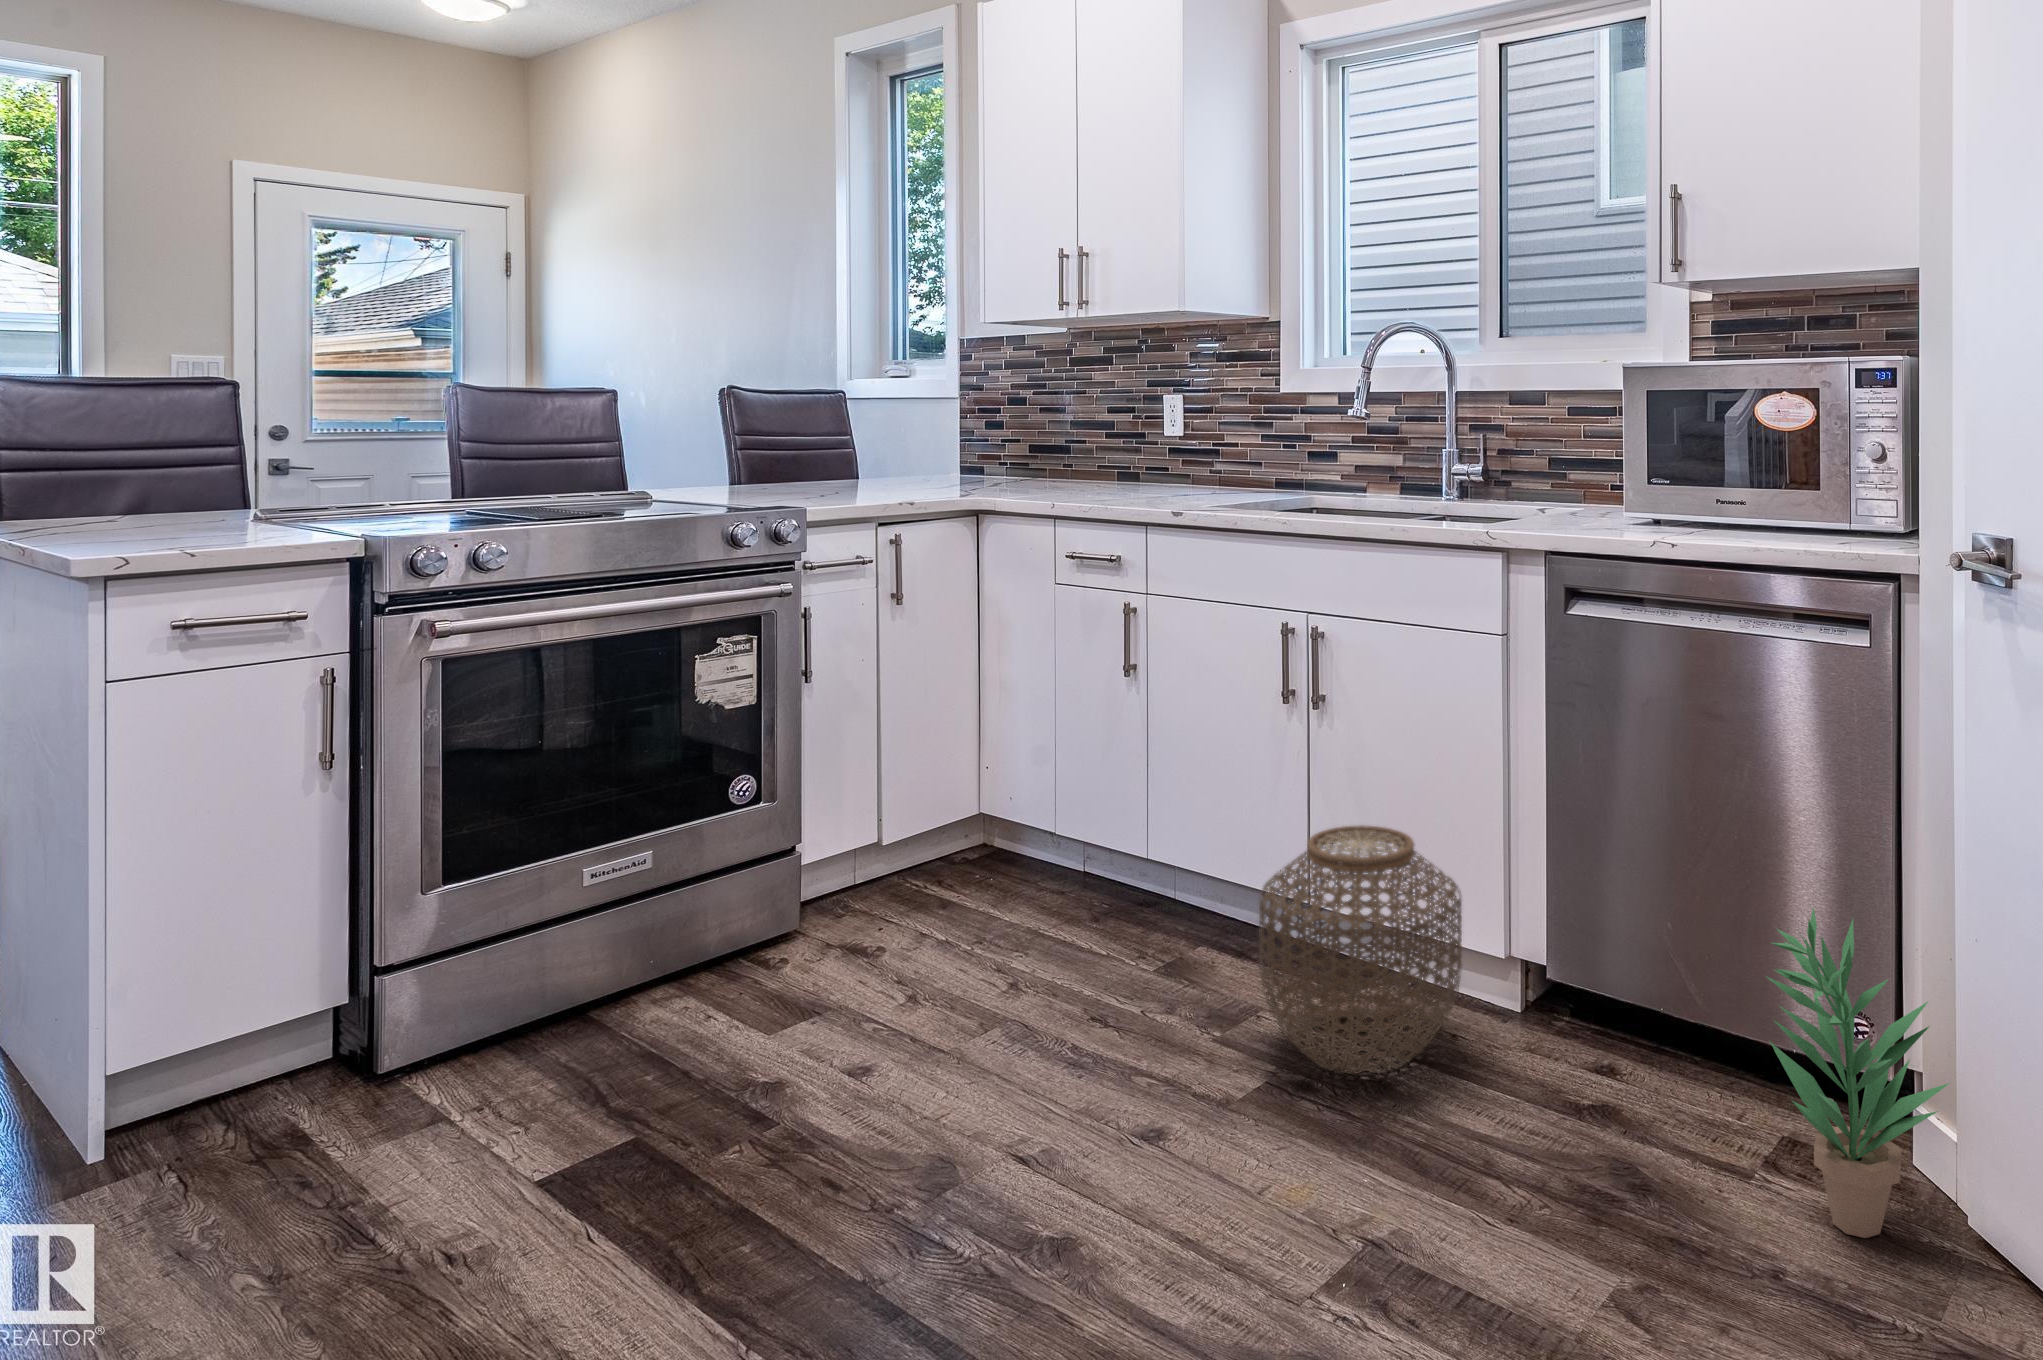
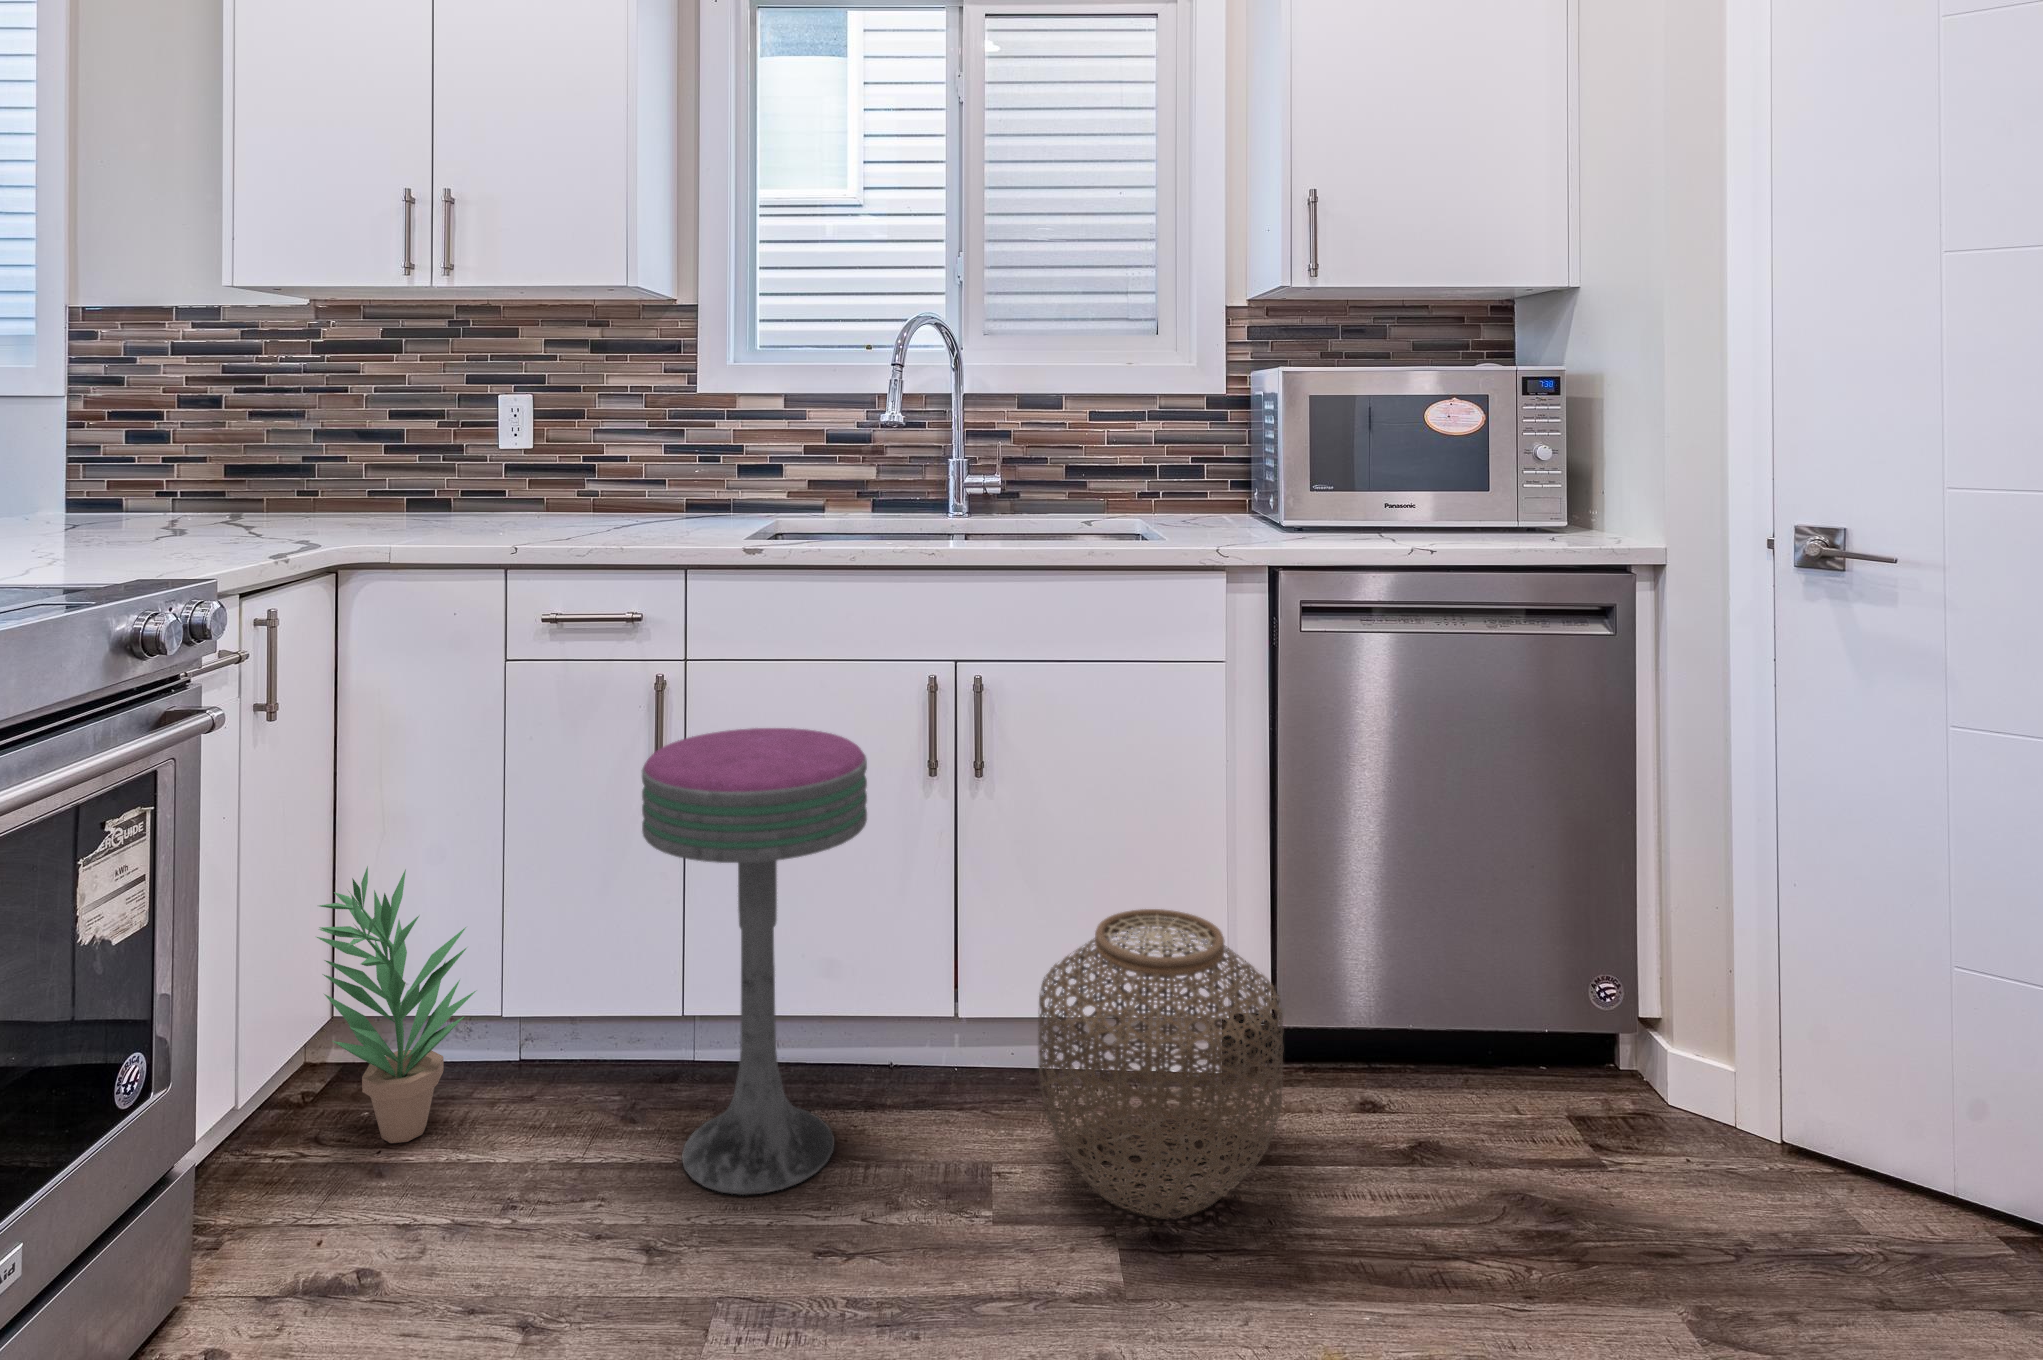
bar stool: none [1050,647,1218,981] -> present [642,728,867,1195]
potted plant: present [1767,907,1950,1238] -> present [317,866,476,1143]

